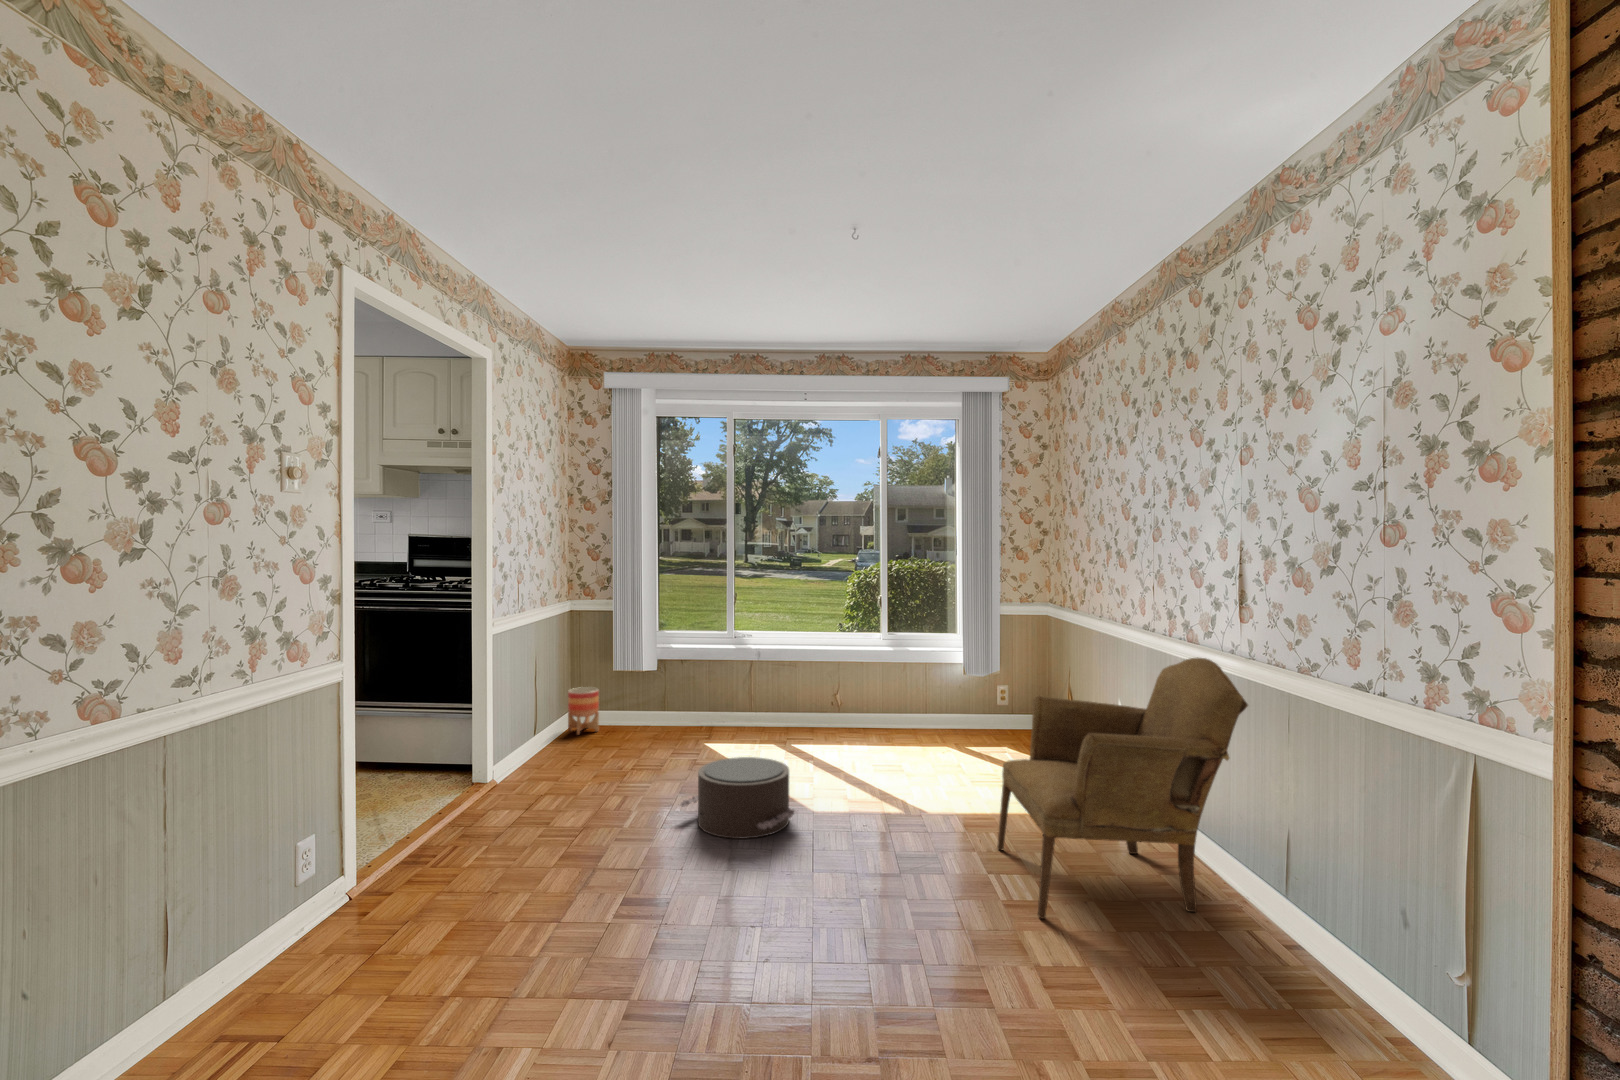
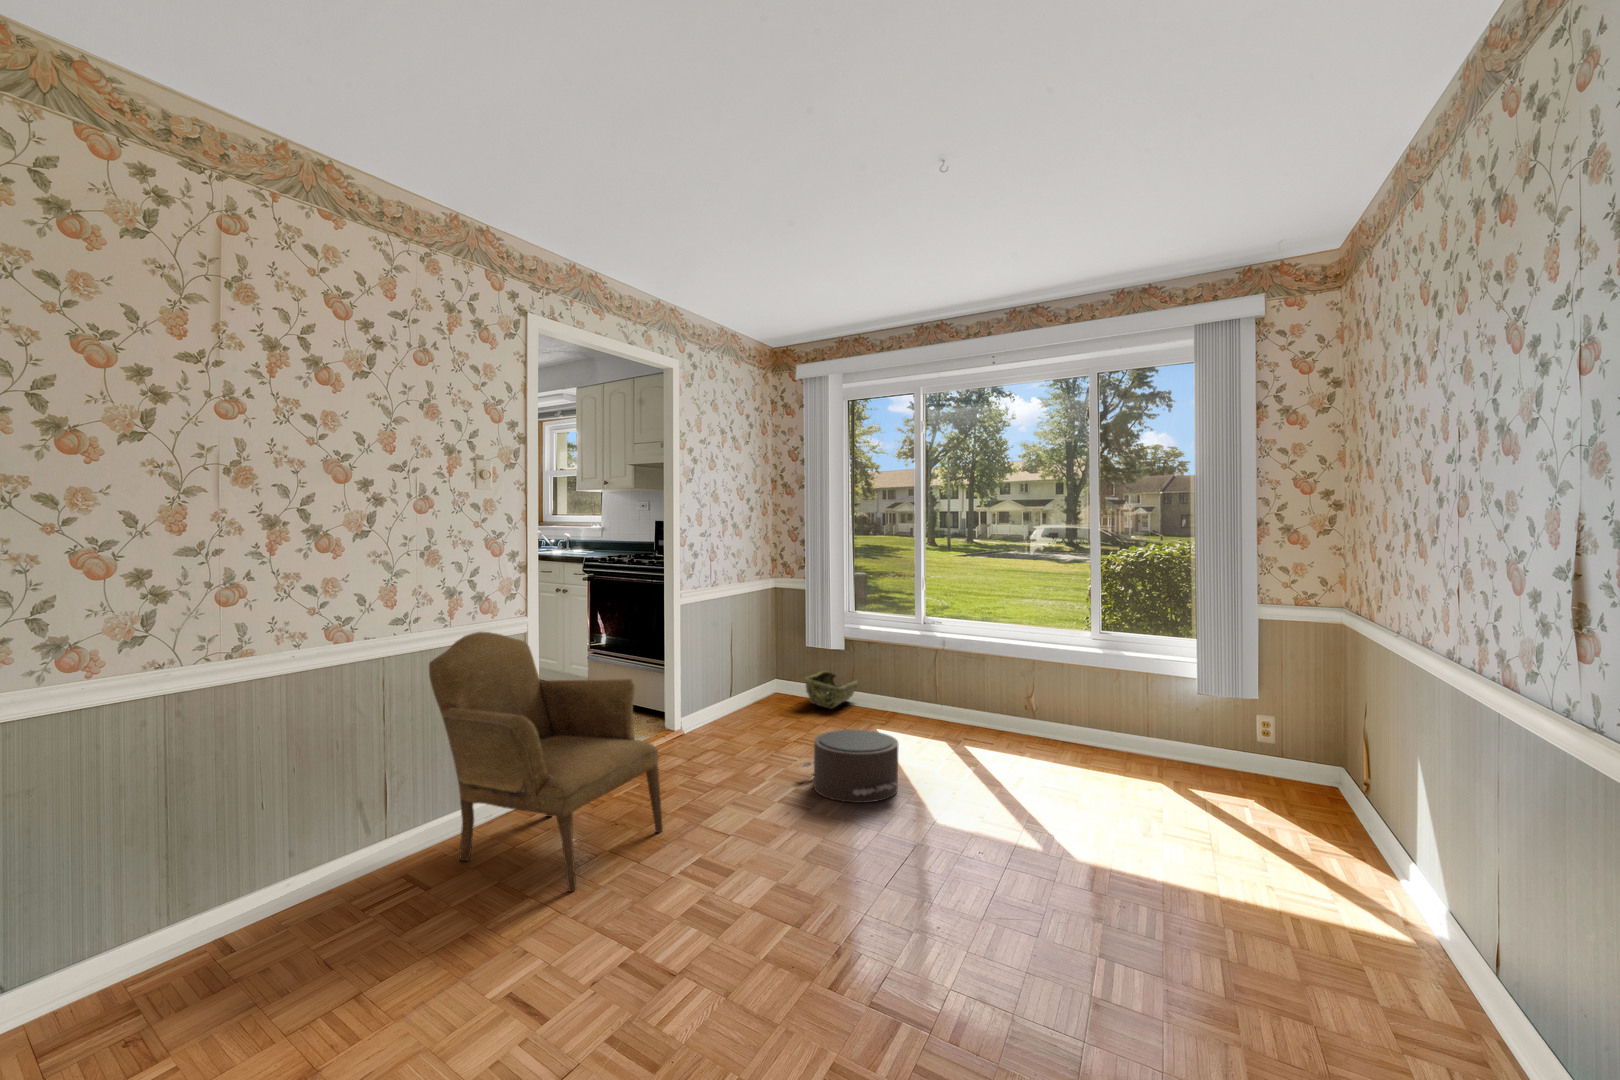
armchair: present [997,658,1248,919] -> present [429,632,663,892]
planter: present [568,687,599,735] -> none [765,657,791,699]
woven basket: none [623,698,676,739] -> present [805,671,858,709]

